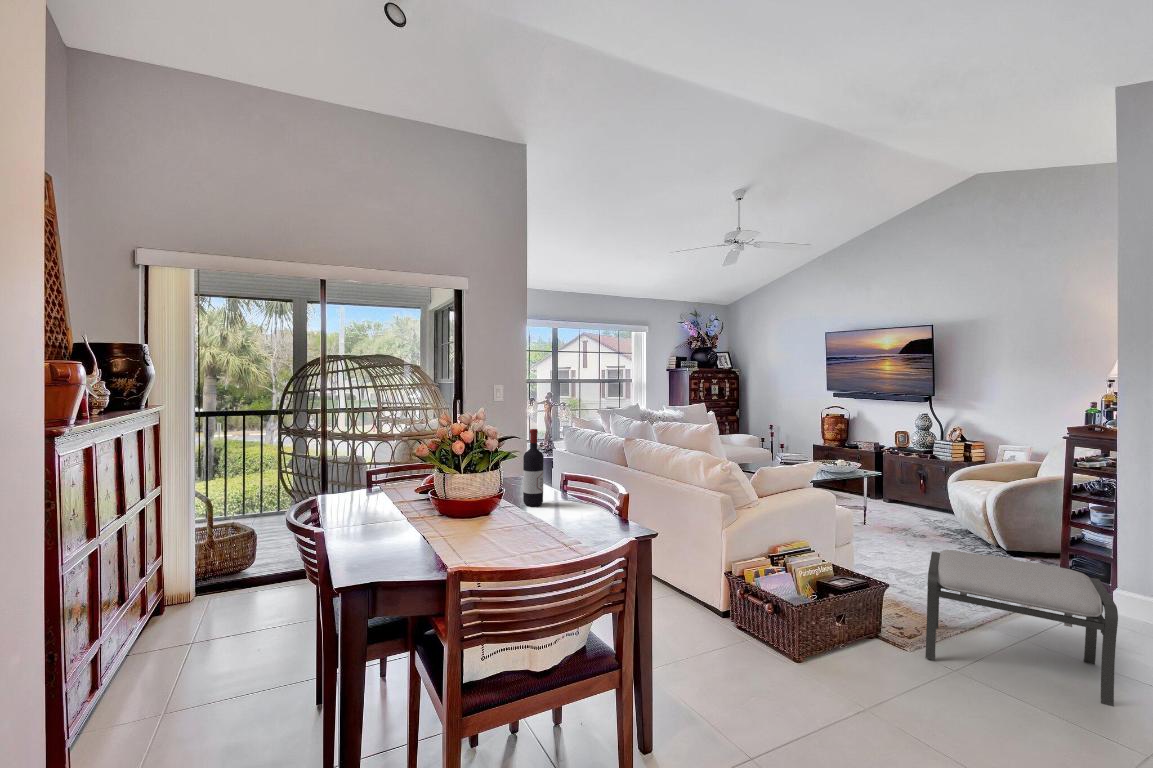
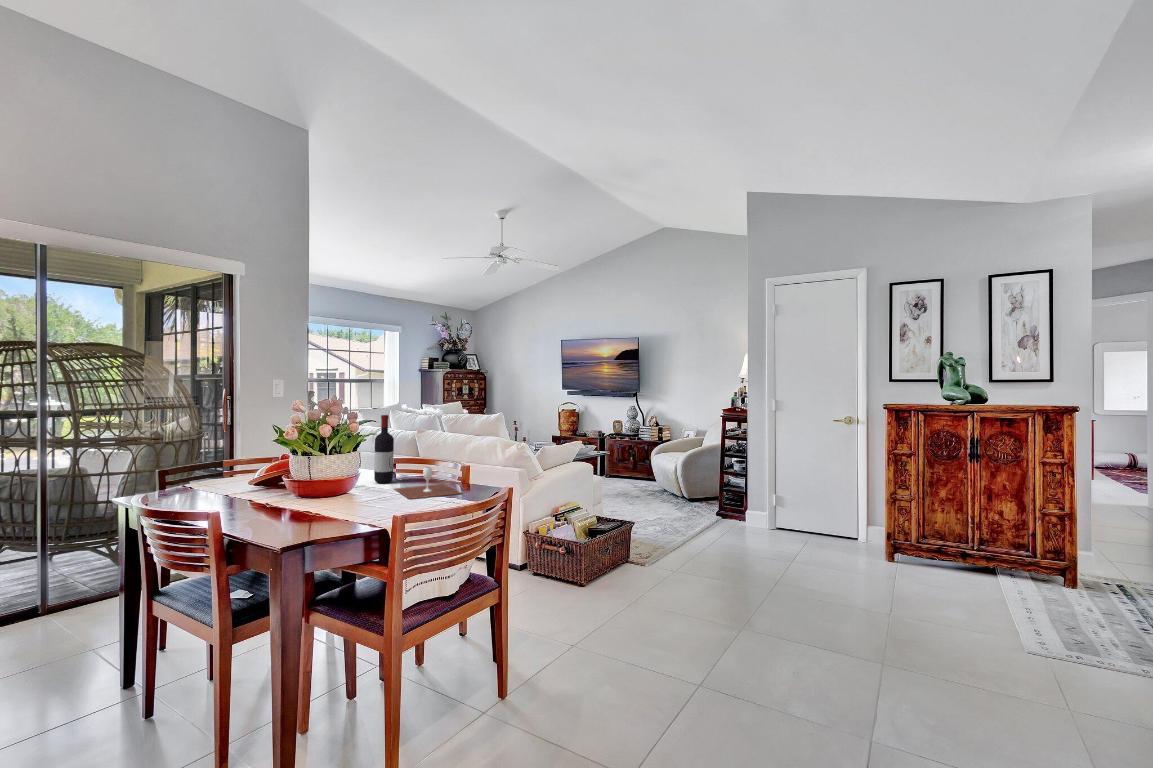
wine glass: none [533,494,600,533] -> present [395,467,461,499]
ottoman: present [925,550,1118,706] -> none [656,494,758,574]

